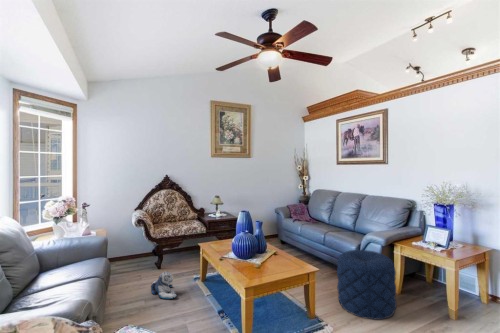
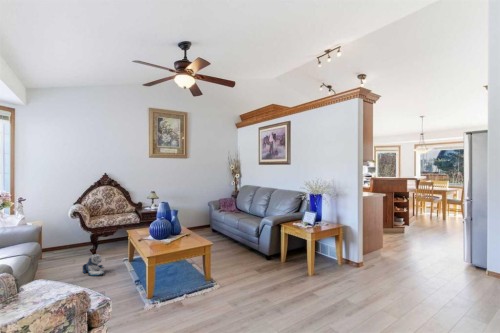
pouf: present [337,250,397,320] -> none [233,231,273,280]

